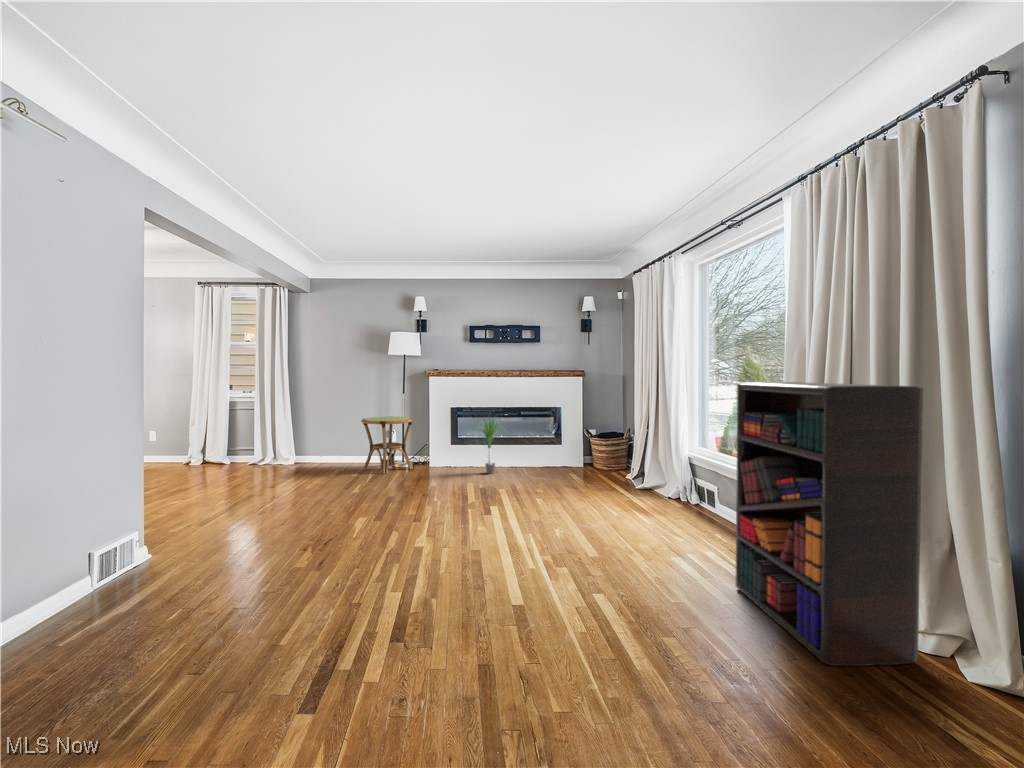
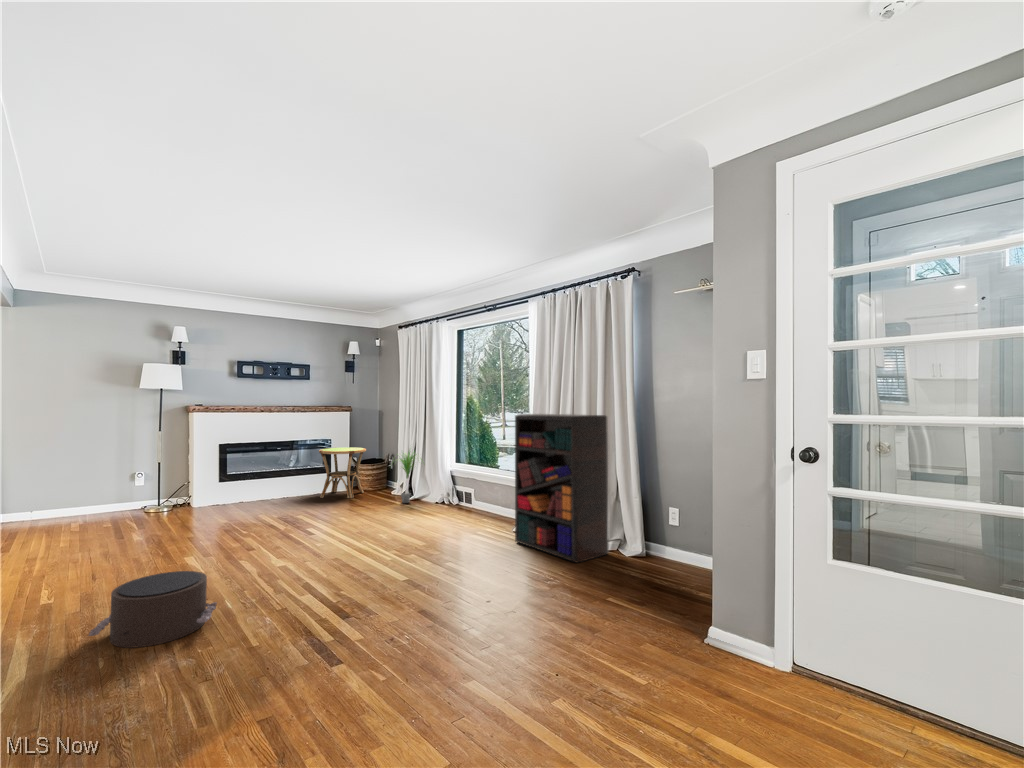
side table: present [361,417,413,474] -> present [319,447,366,498]
potted plant: present [481,419,498,474] -> present [400,452,422,503]
pouf: none [175,547,299,630] -> present [88,571,217,648]

